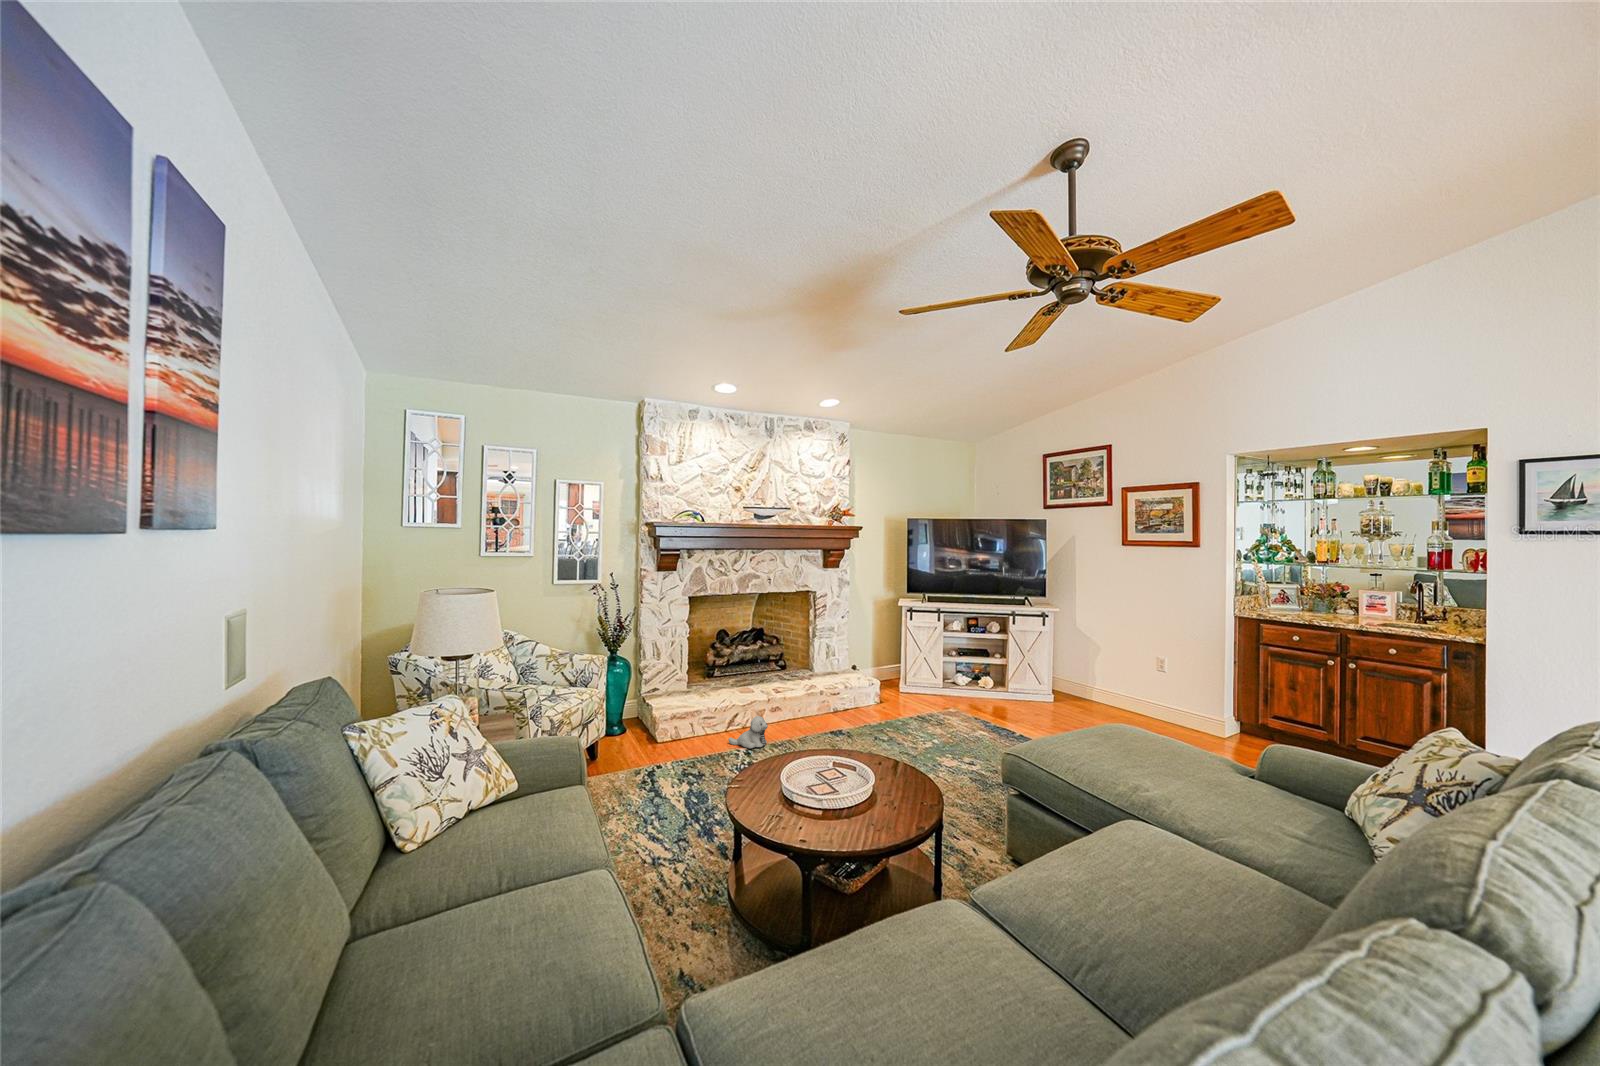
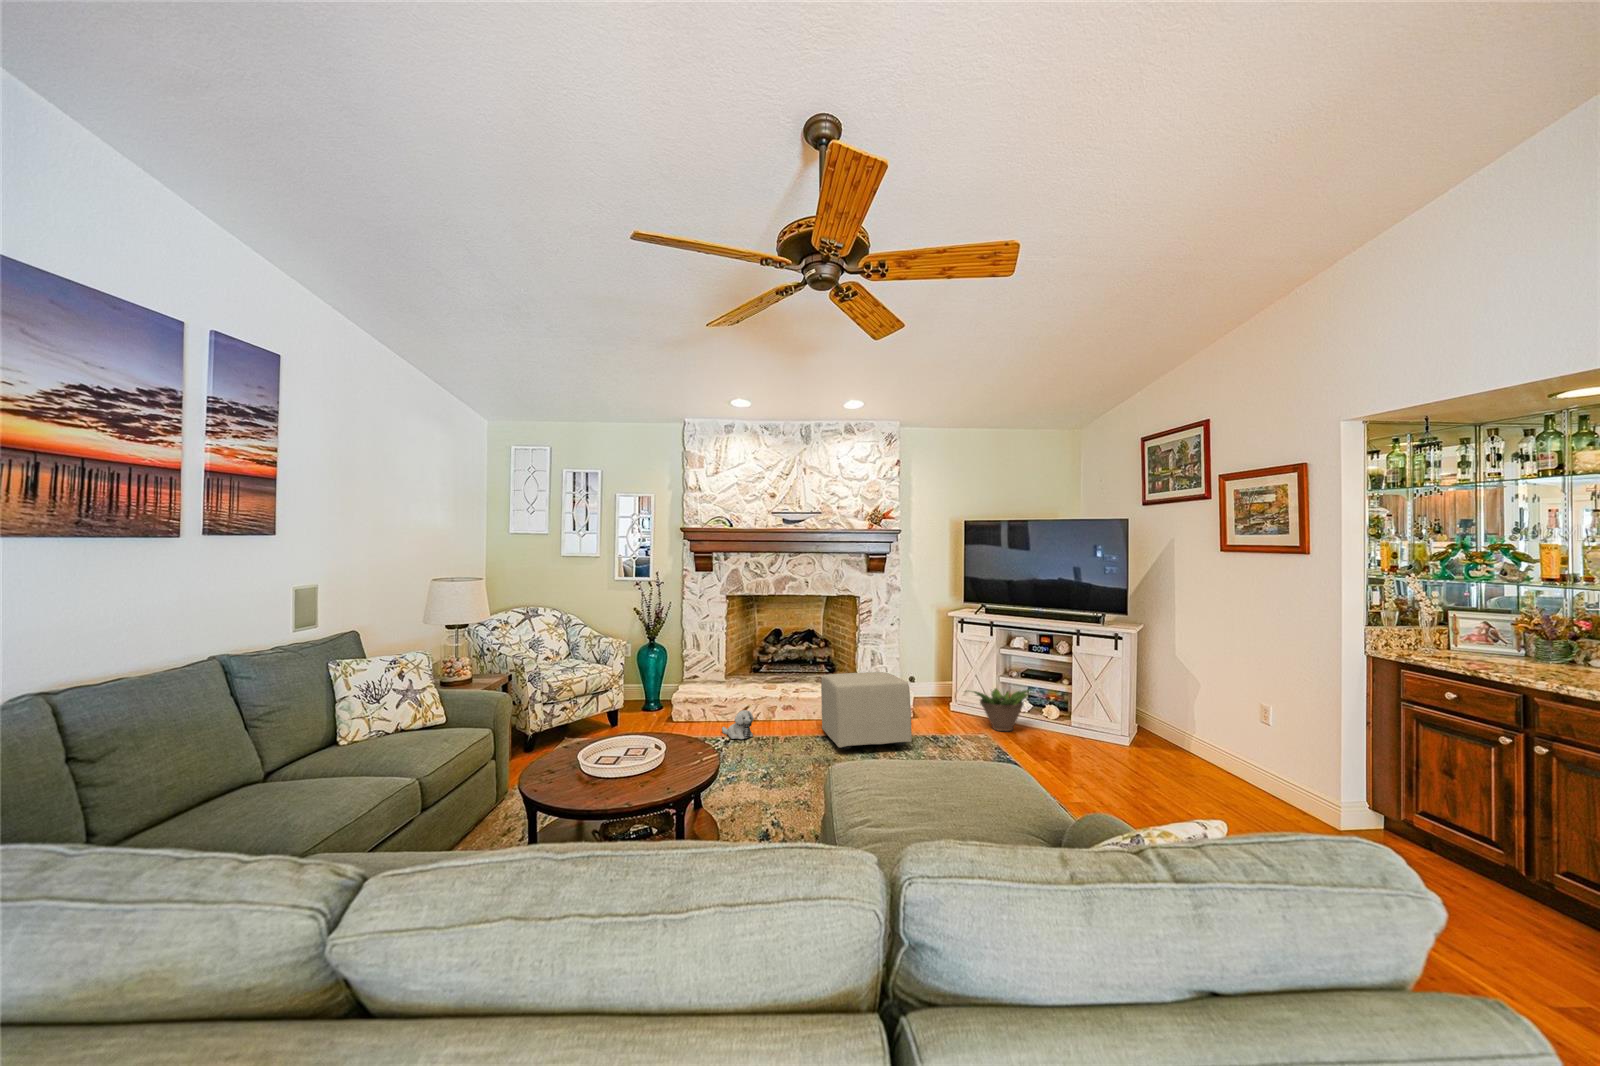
ottoman: none [820,663,919,740] -> present [821,672,912,750]
decorative plant: none [920,664,986,703] -> present [973,688,1033,731]

